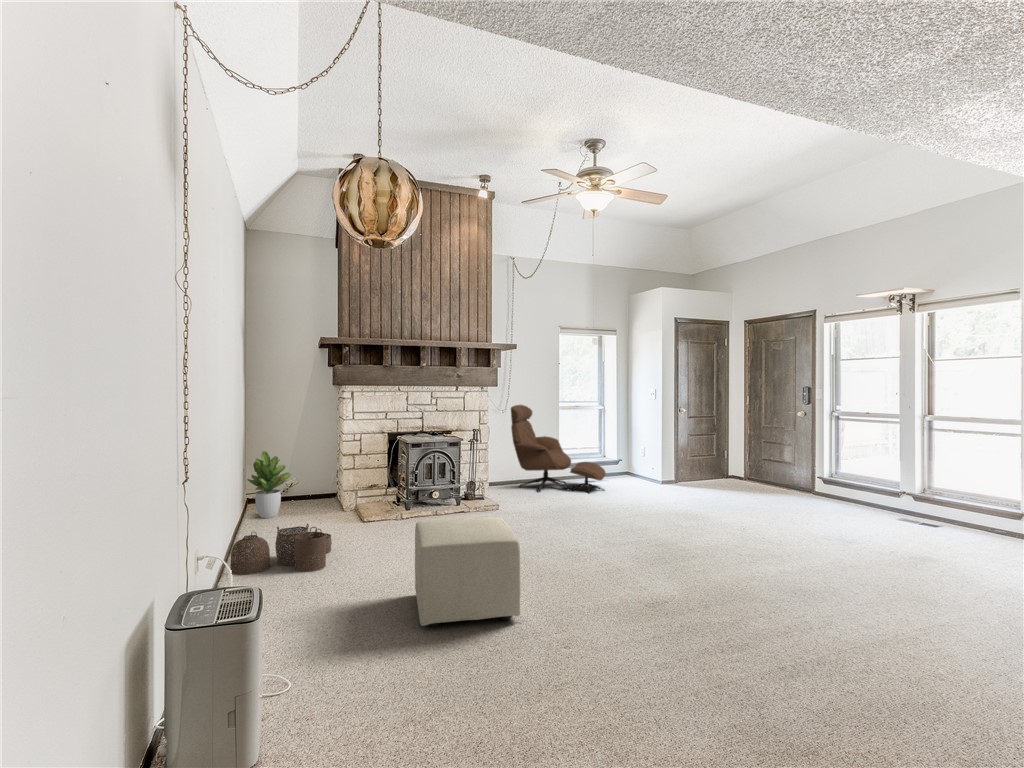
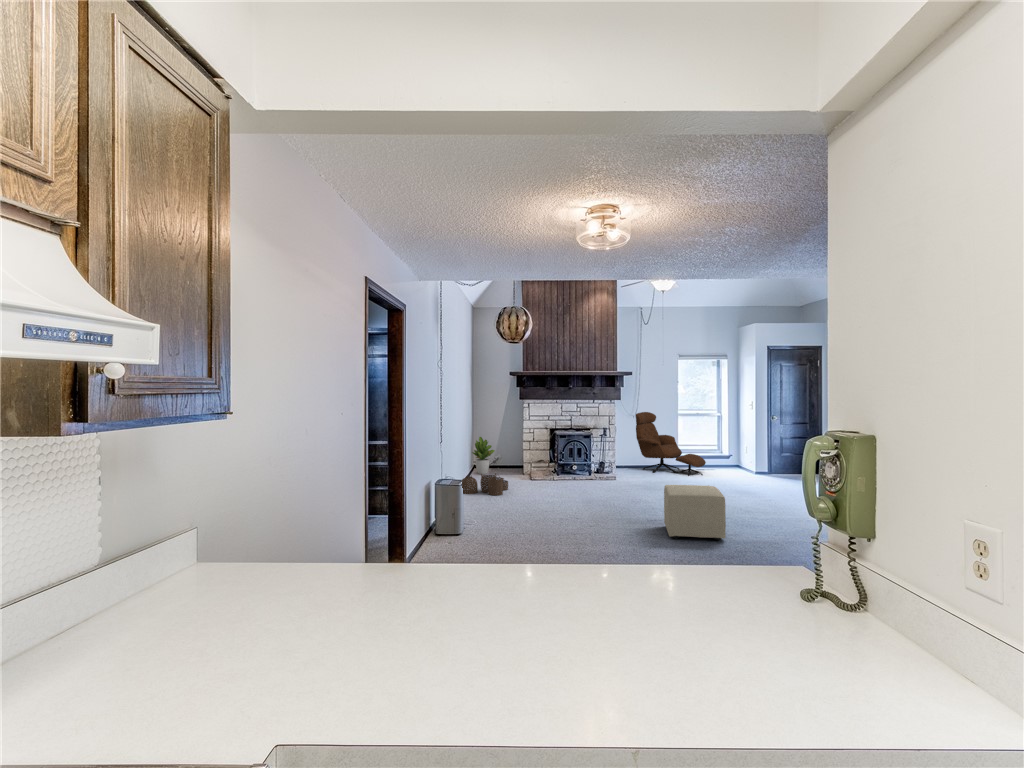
ottoman: present [415,517,521,627] -> present [664,485,726,540]

